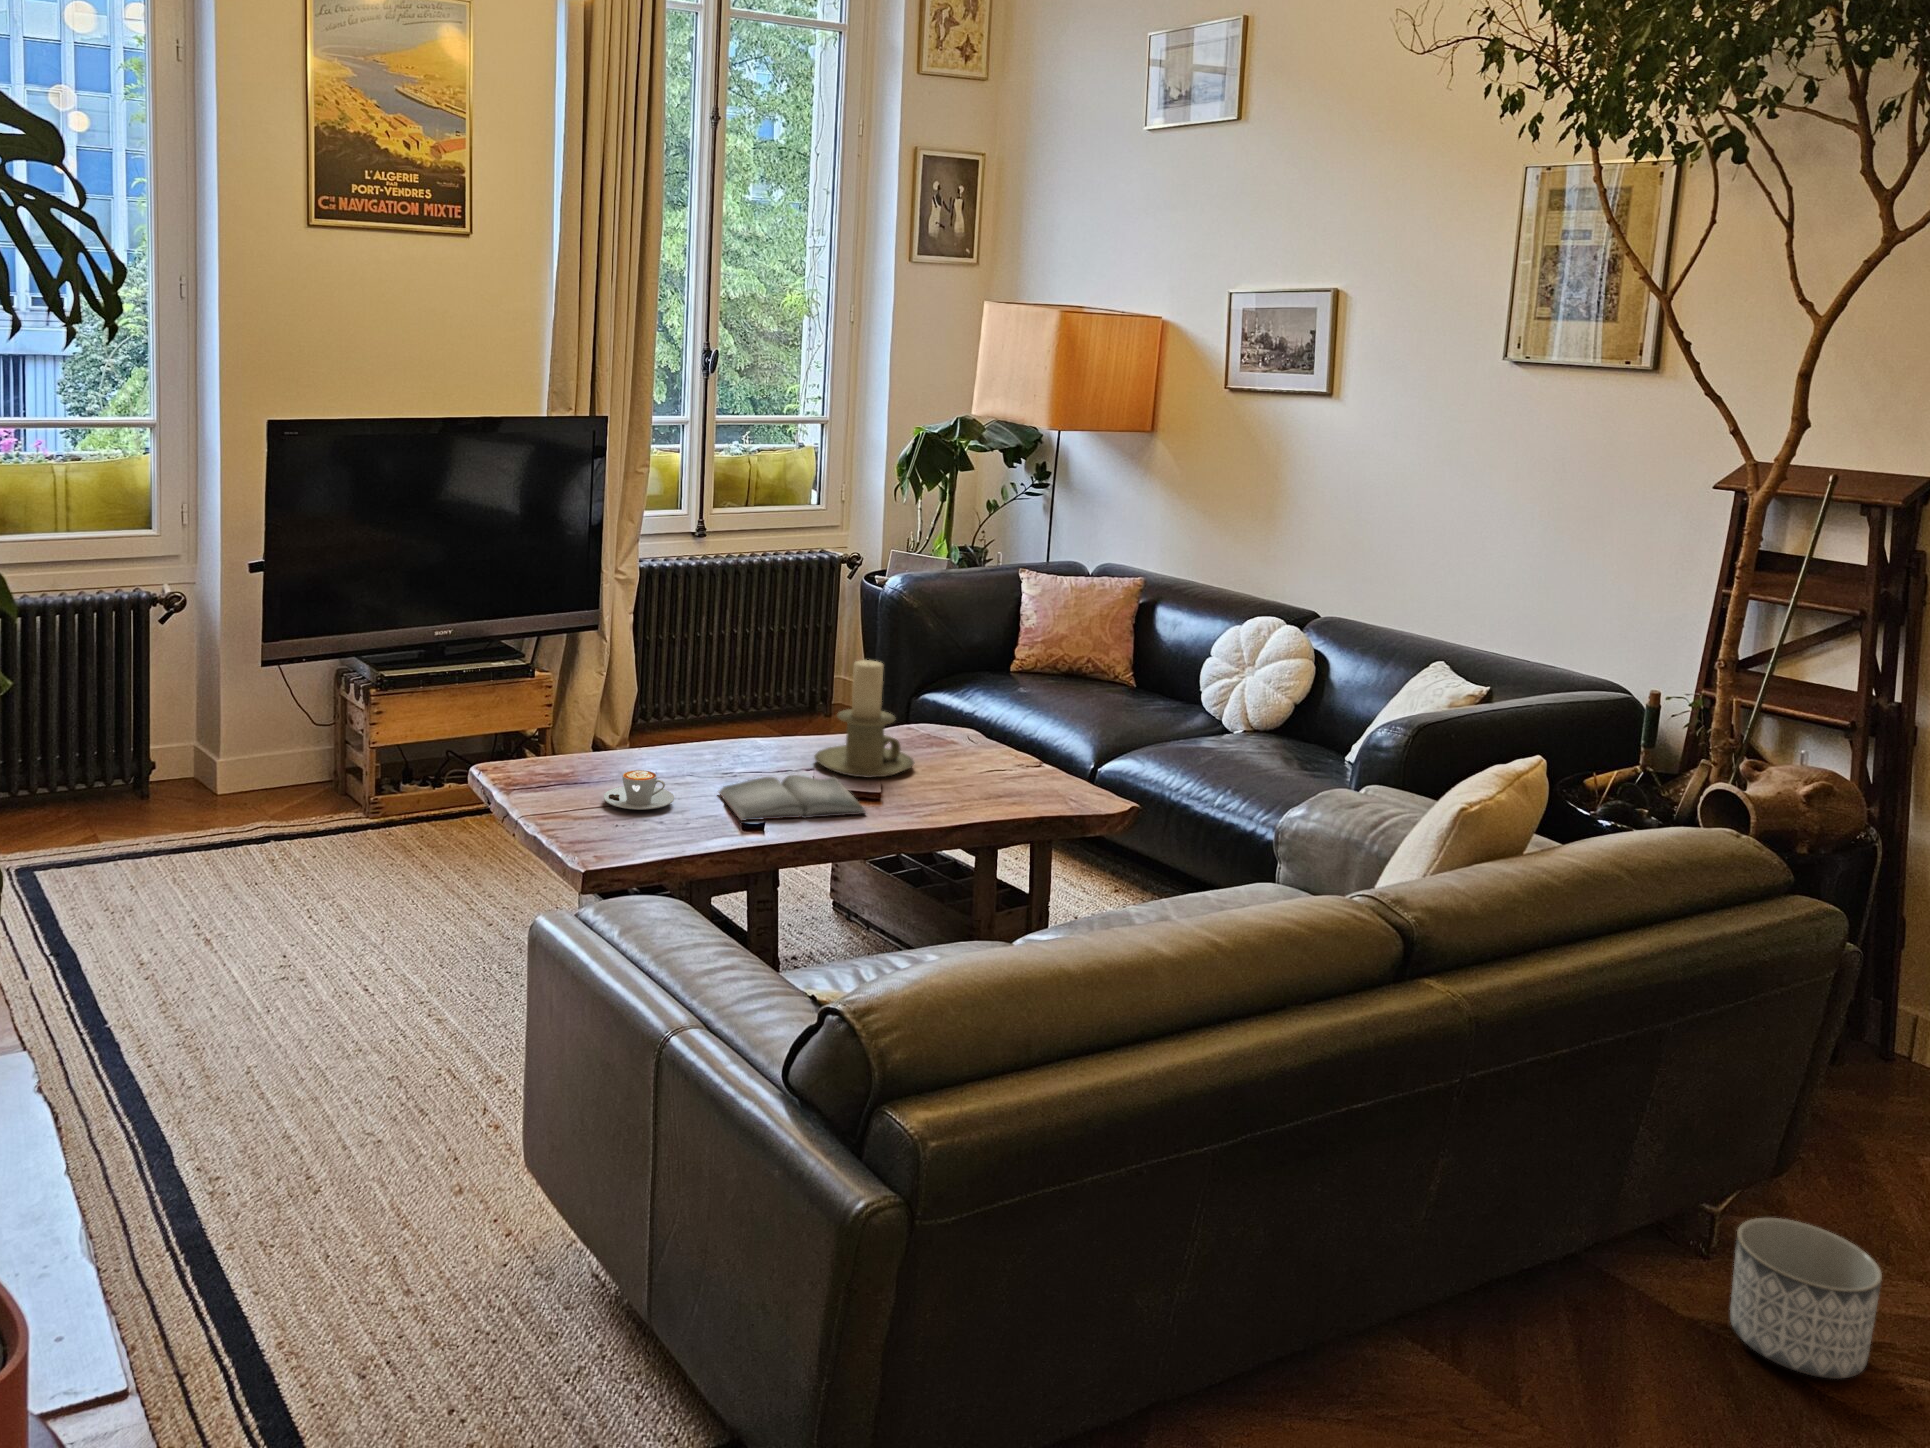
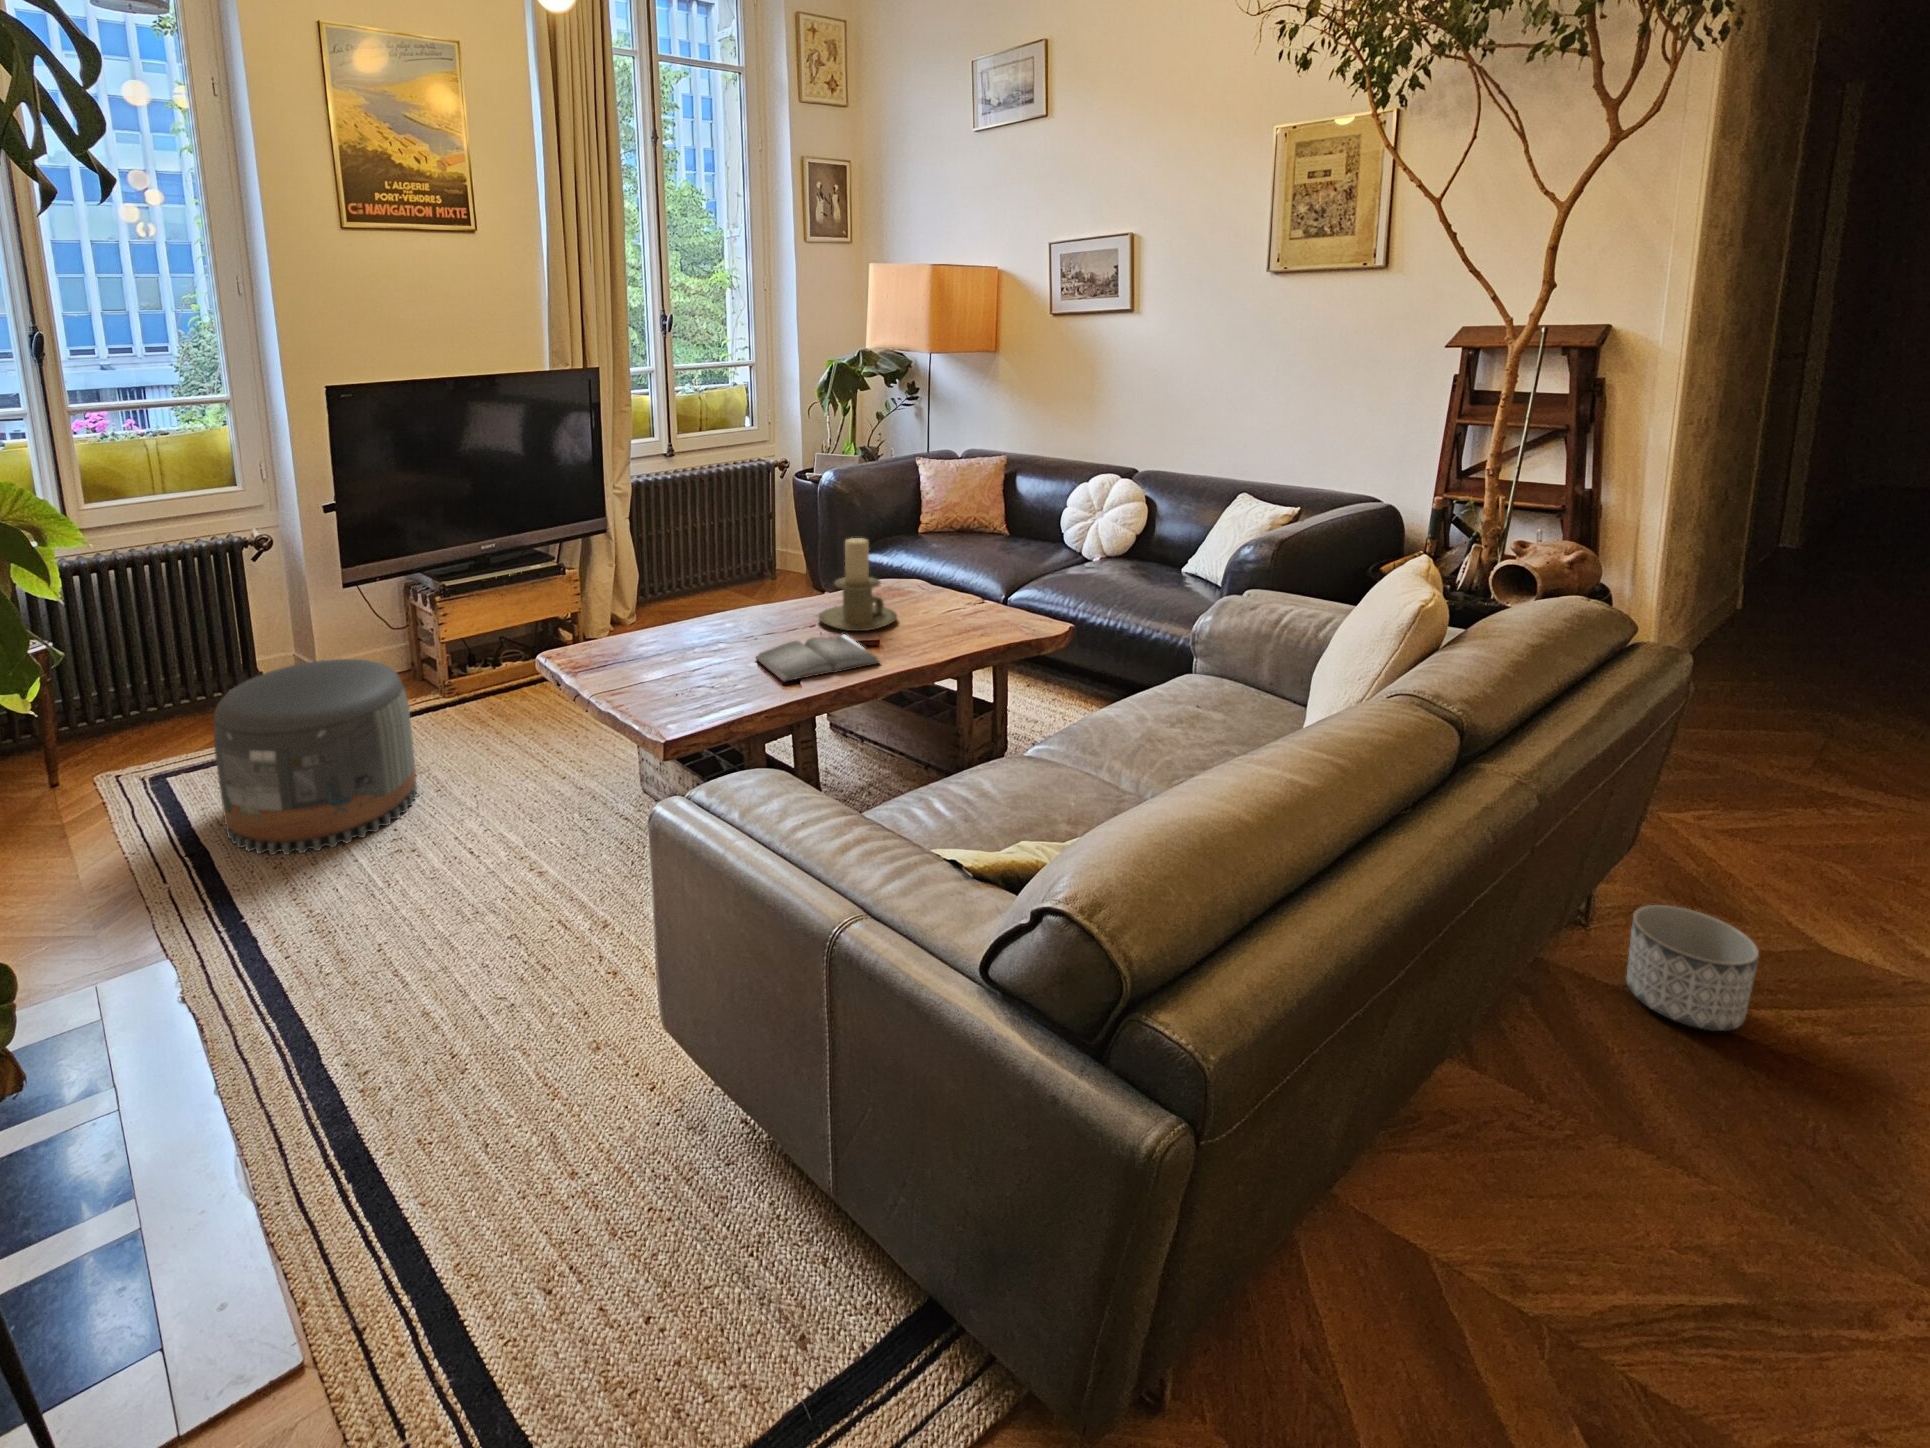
pouf: none [100,745,319,963] -> present [214,659,417,855]
coffee cup: present [604,770,674,810] -> none [664,649,723,683]

